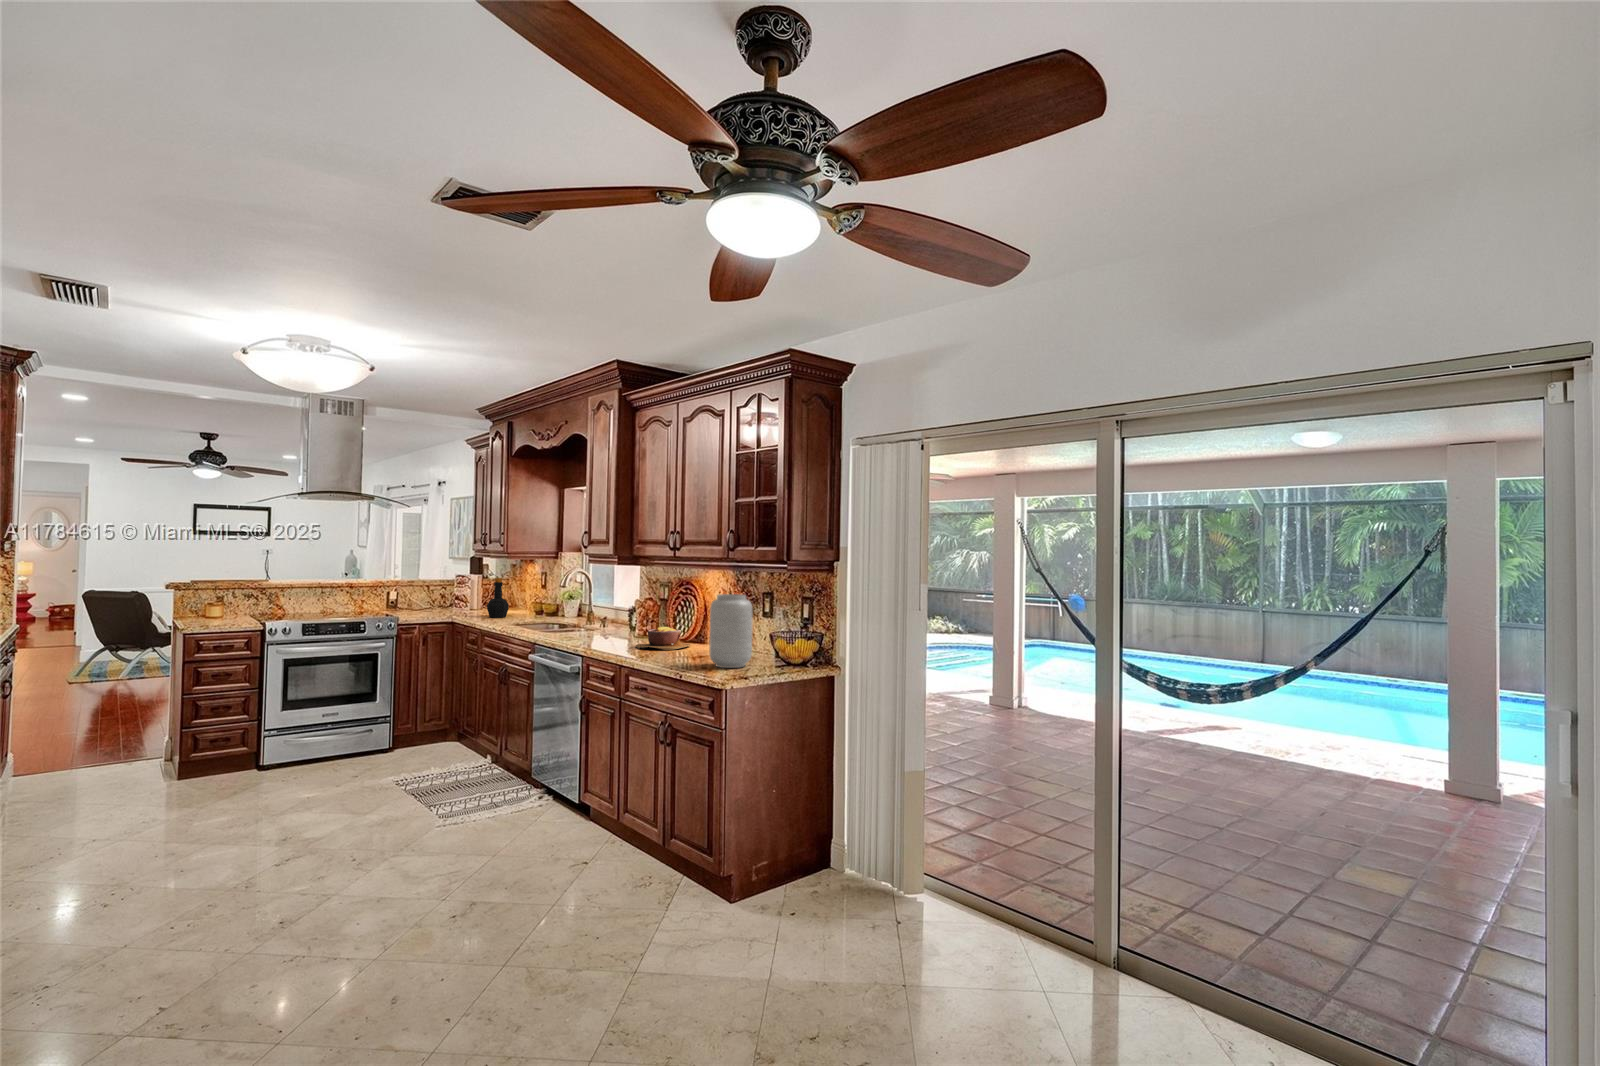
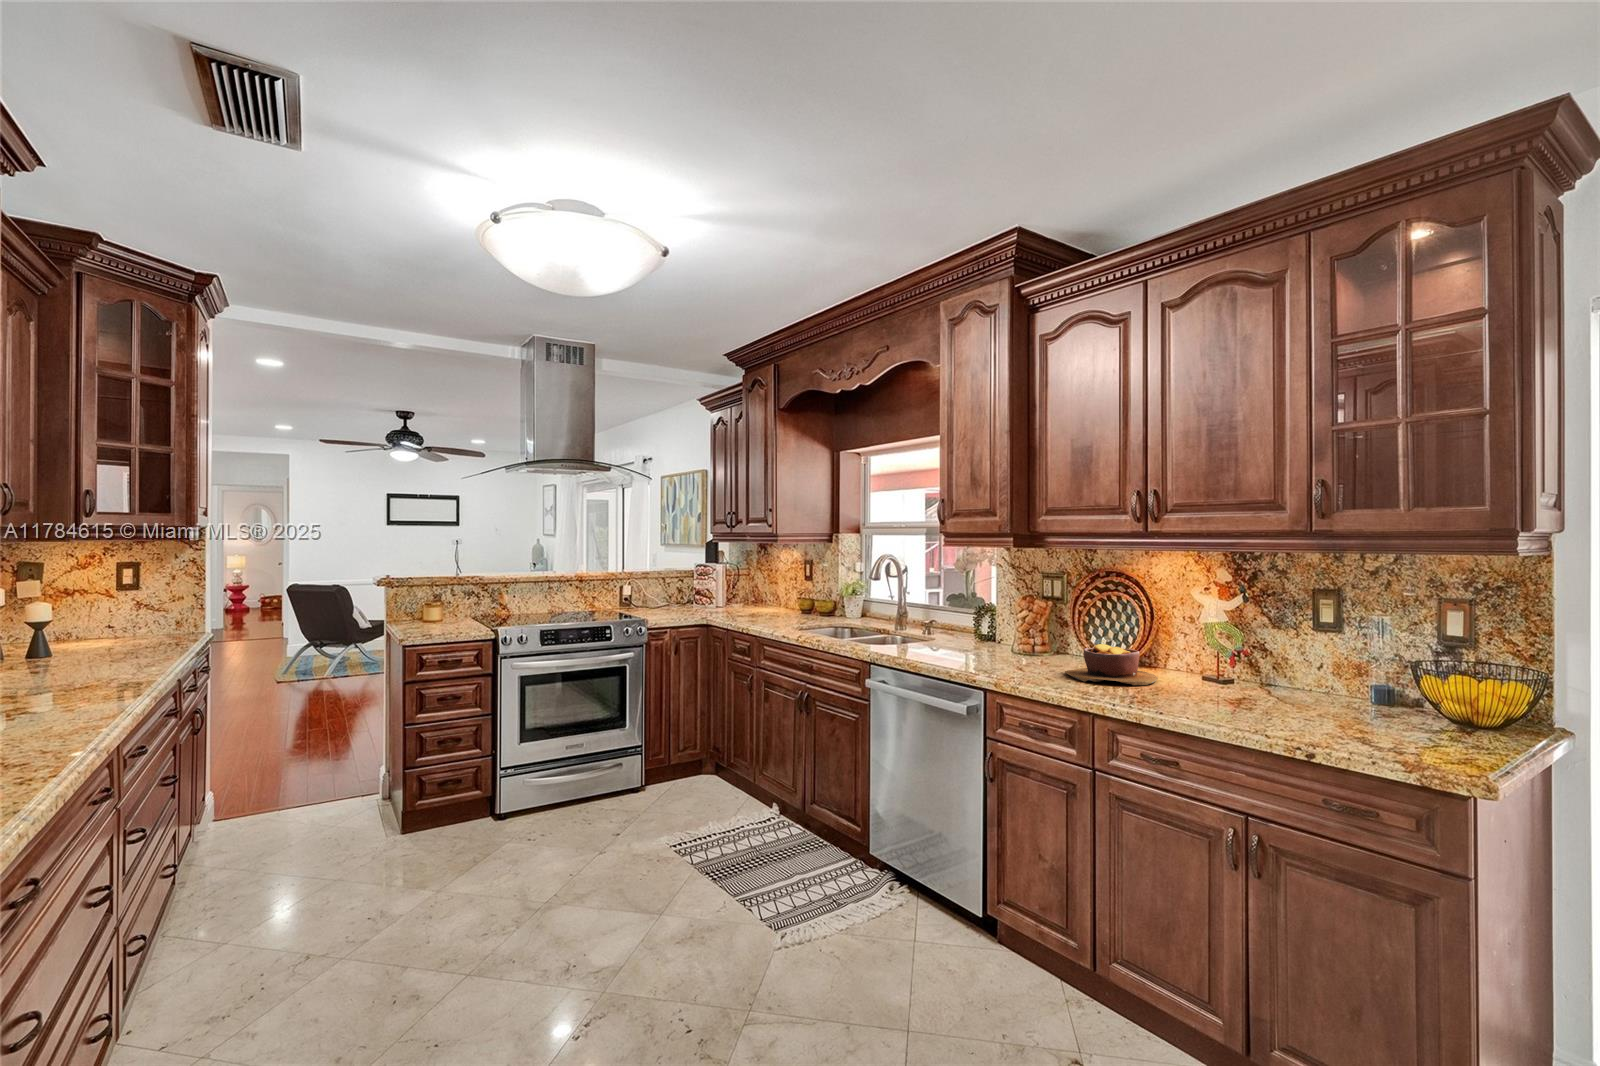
bottle: present [487,578,509,618] -> none [744,568,770,618]
vase: present [709,594,752,668] -> none [1323,599,1427,741]

